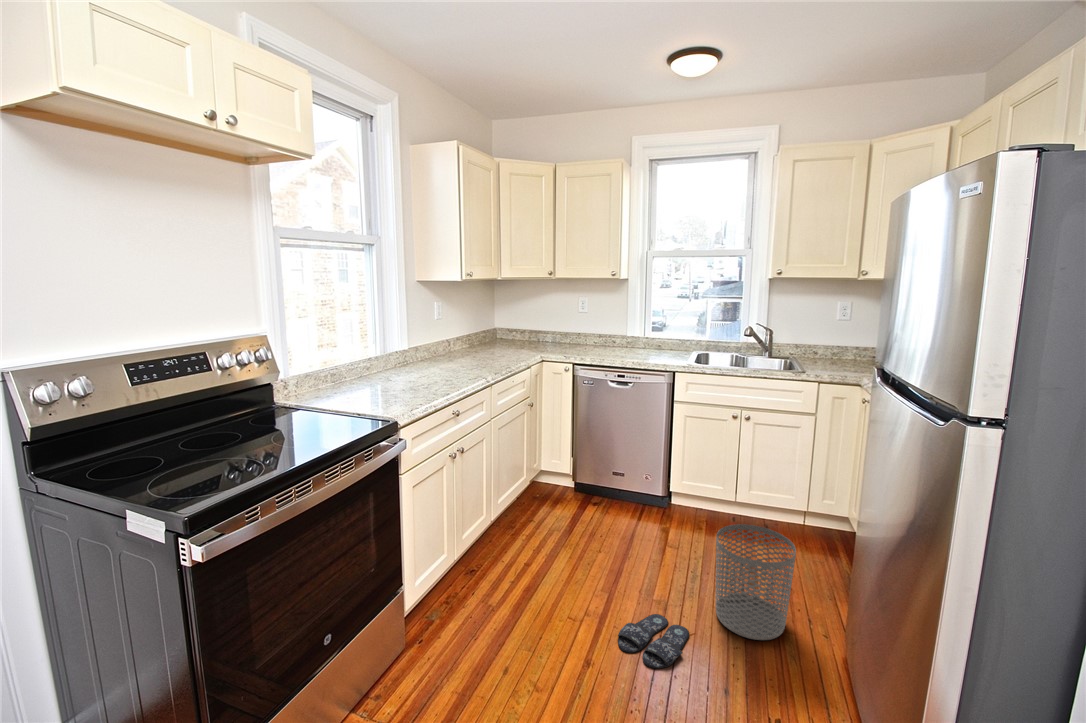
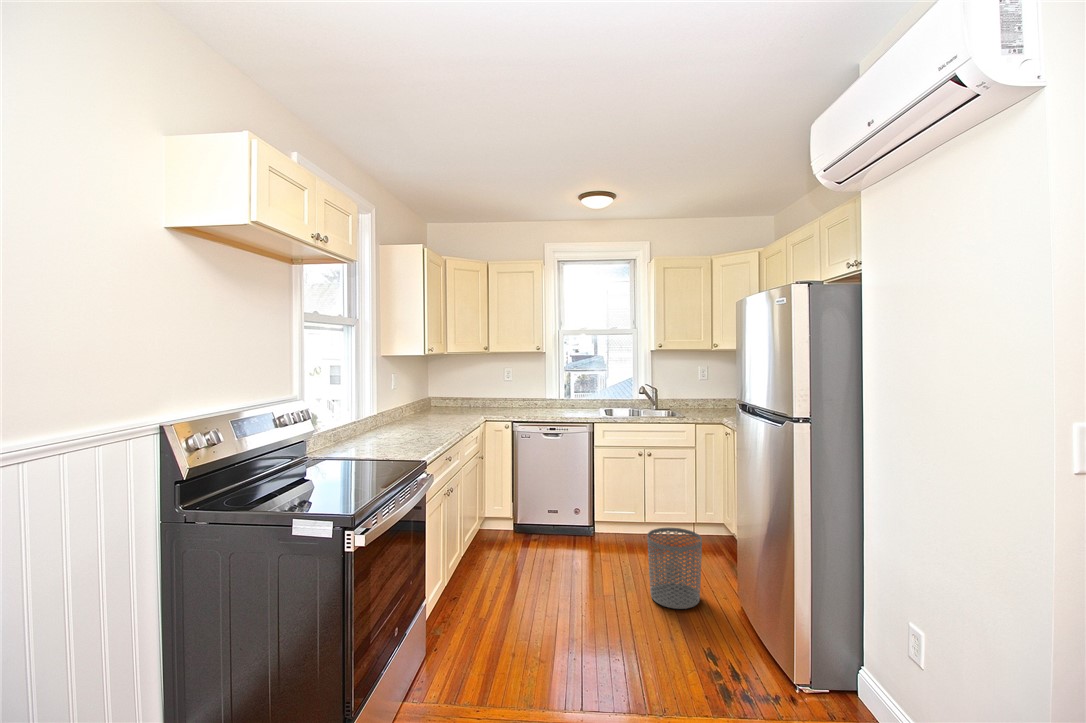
slippers: present [618,614,689,668] -> none [588,605,637,637]

